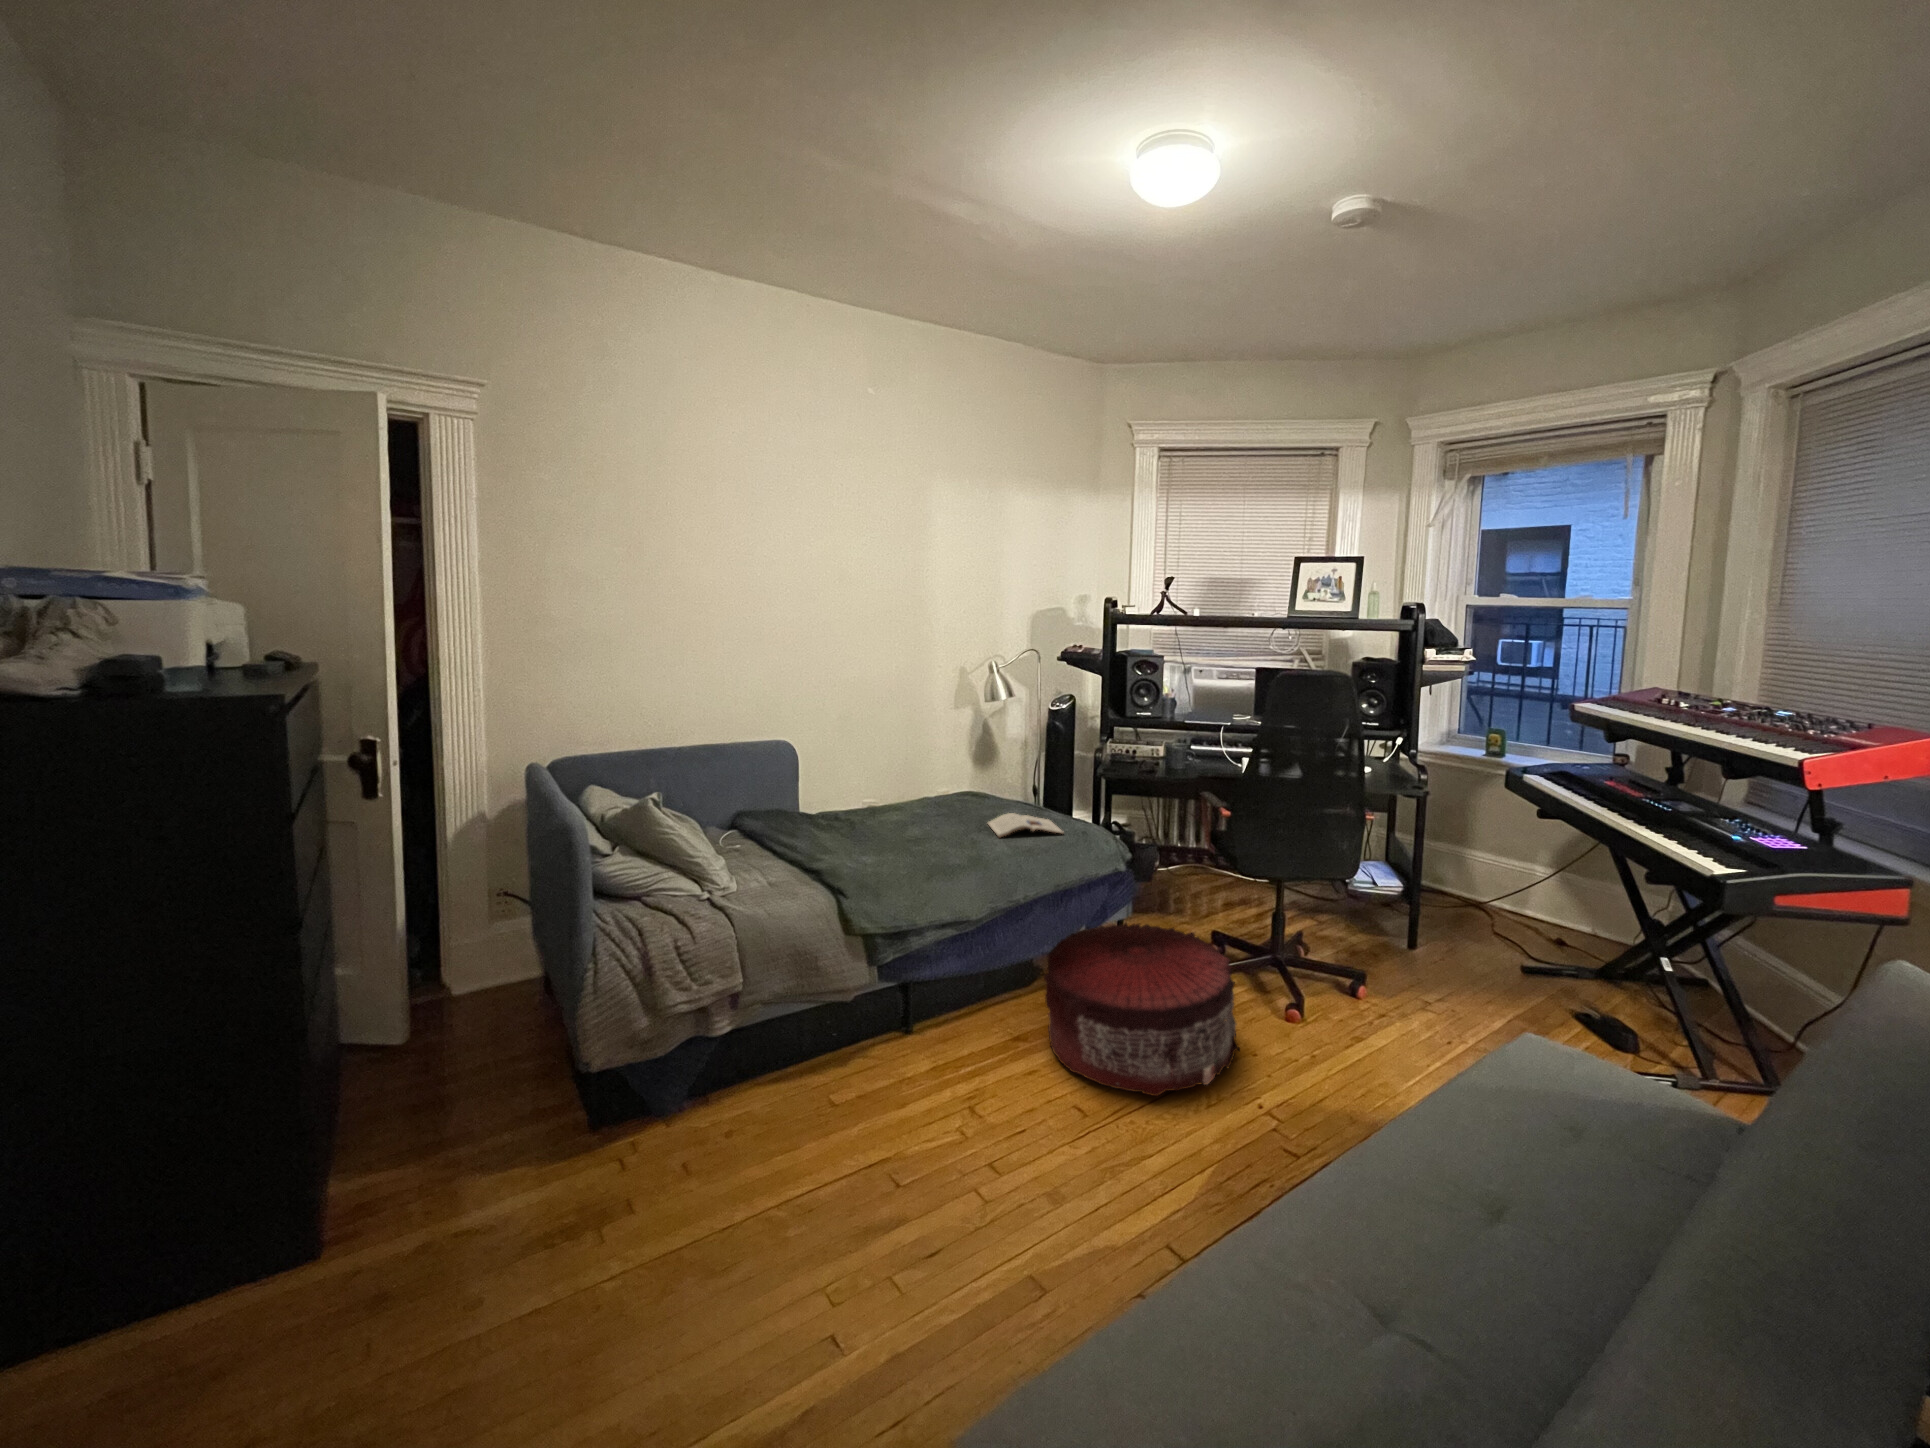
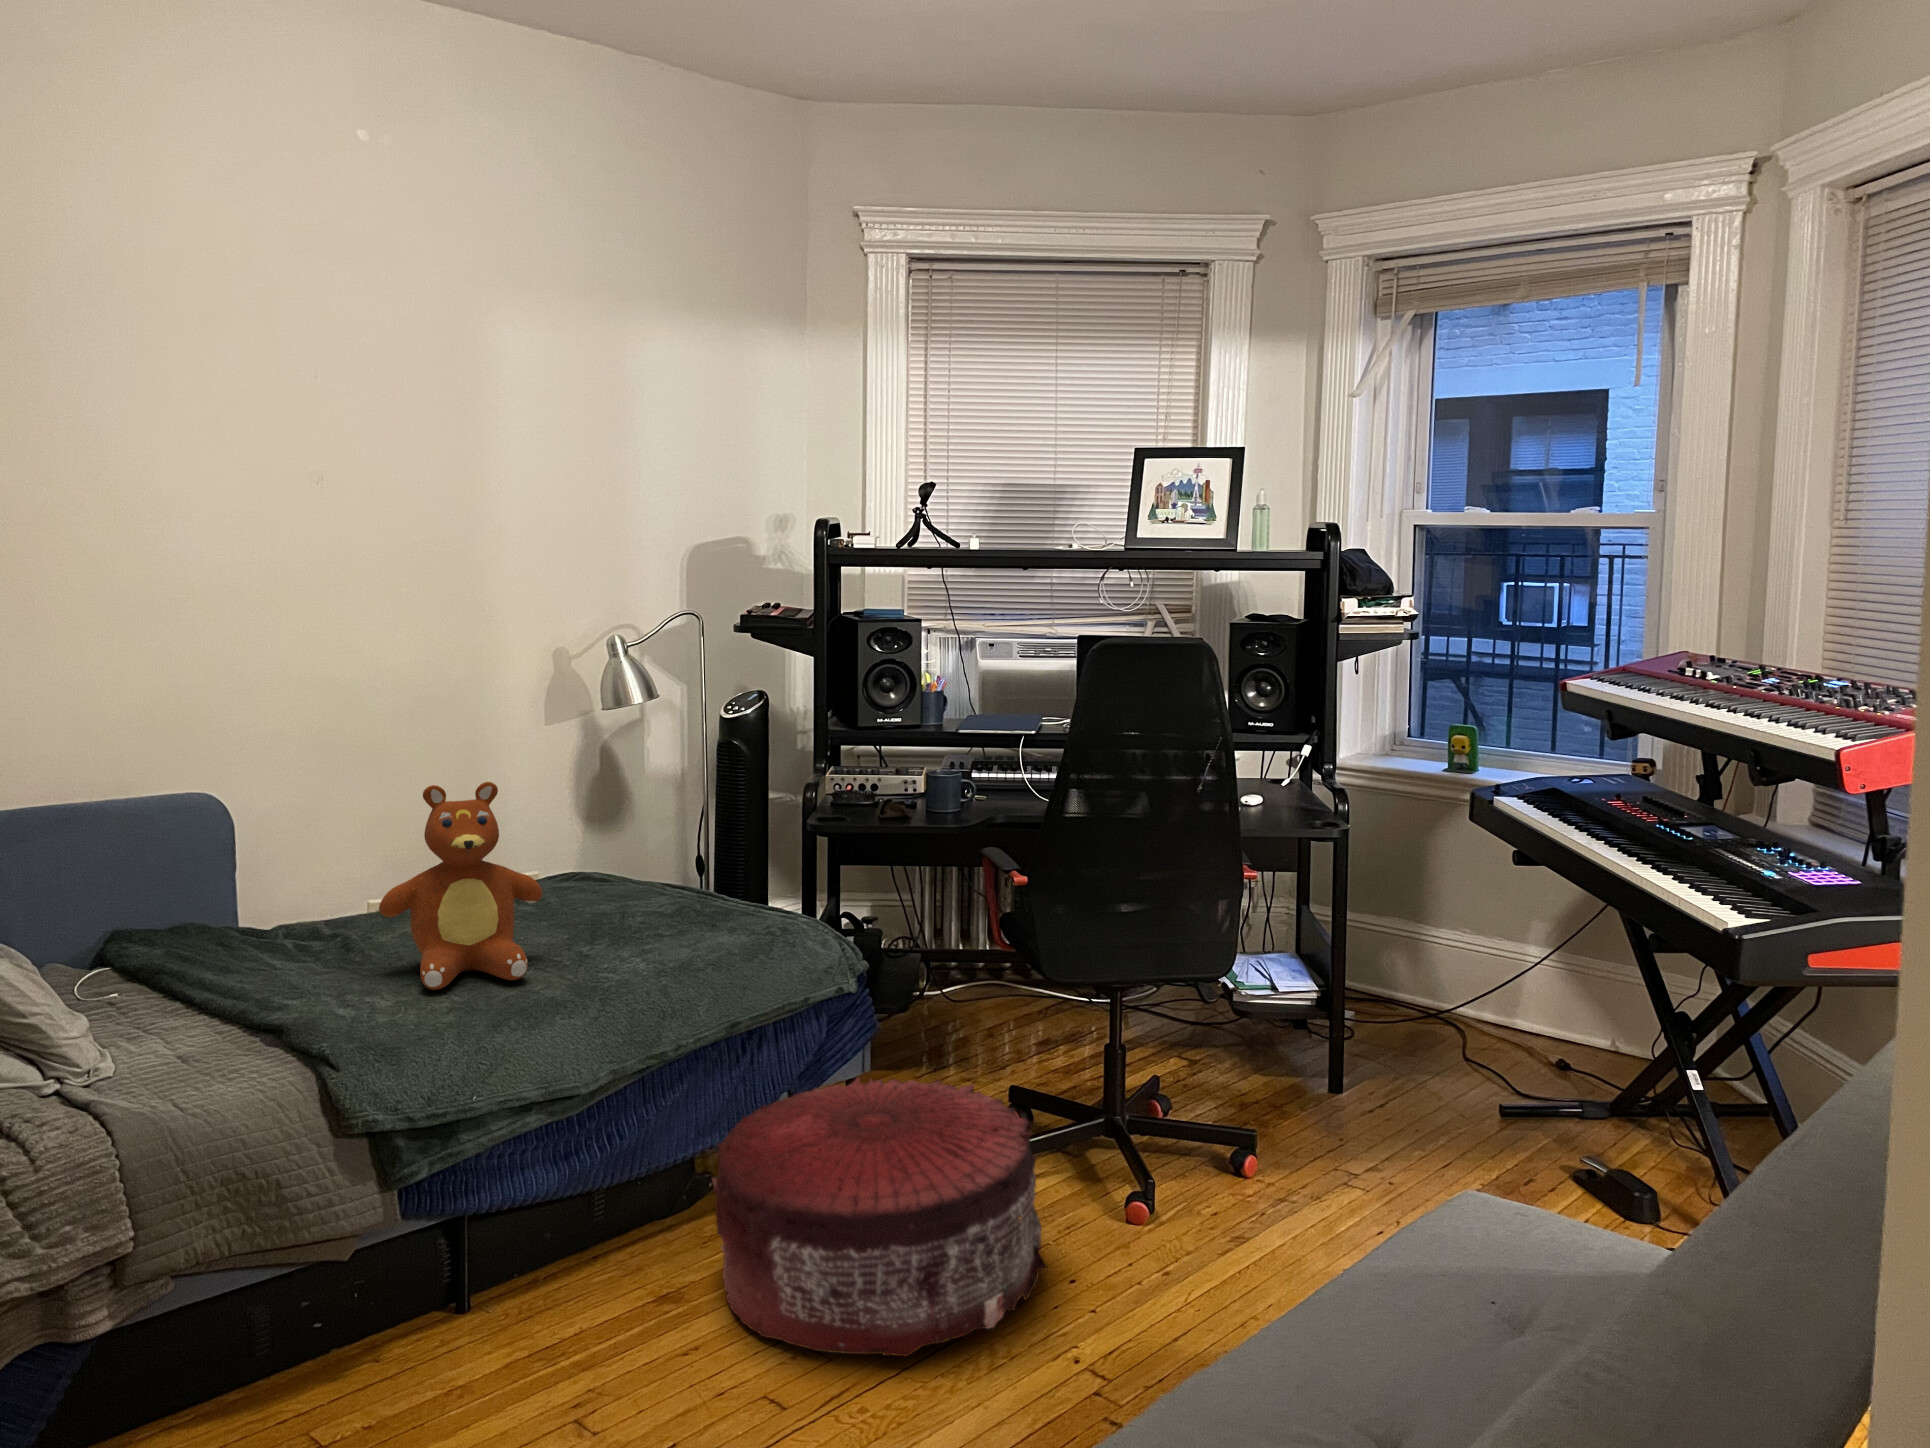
teddy bear: none [871,742,955,855] -> present [379,782,542,990]
magazine: present [988,813,1063,837] -> none [606,905,748,950]

